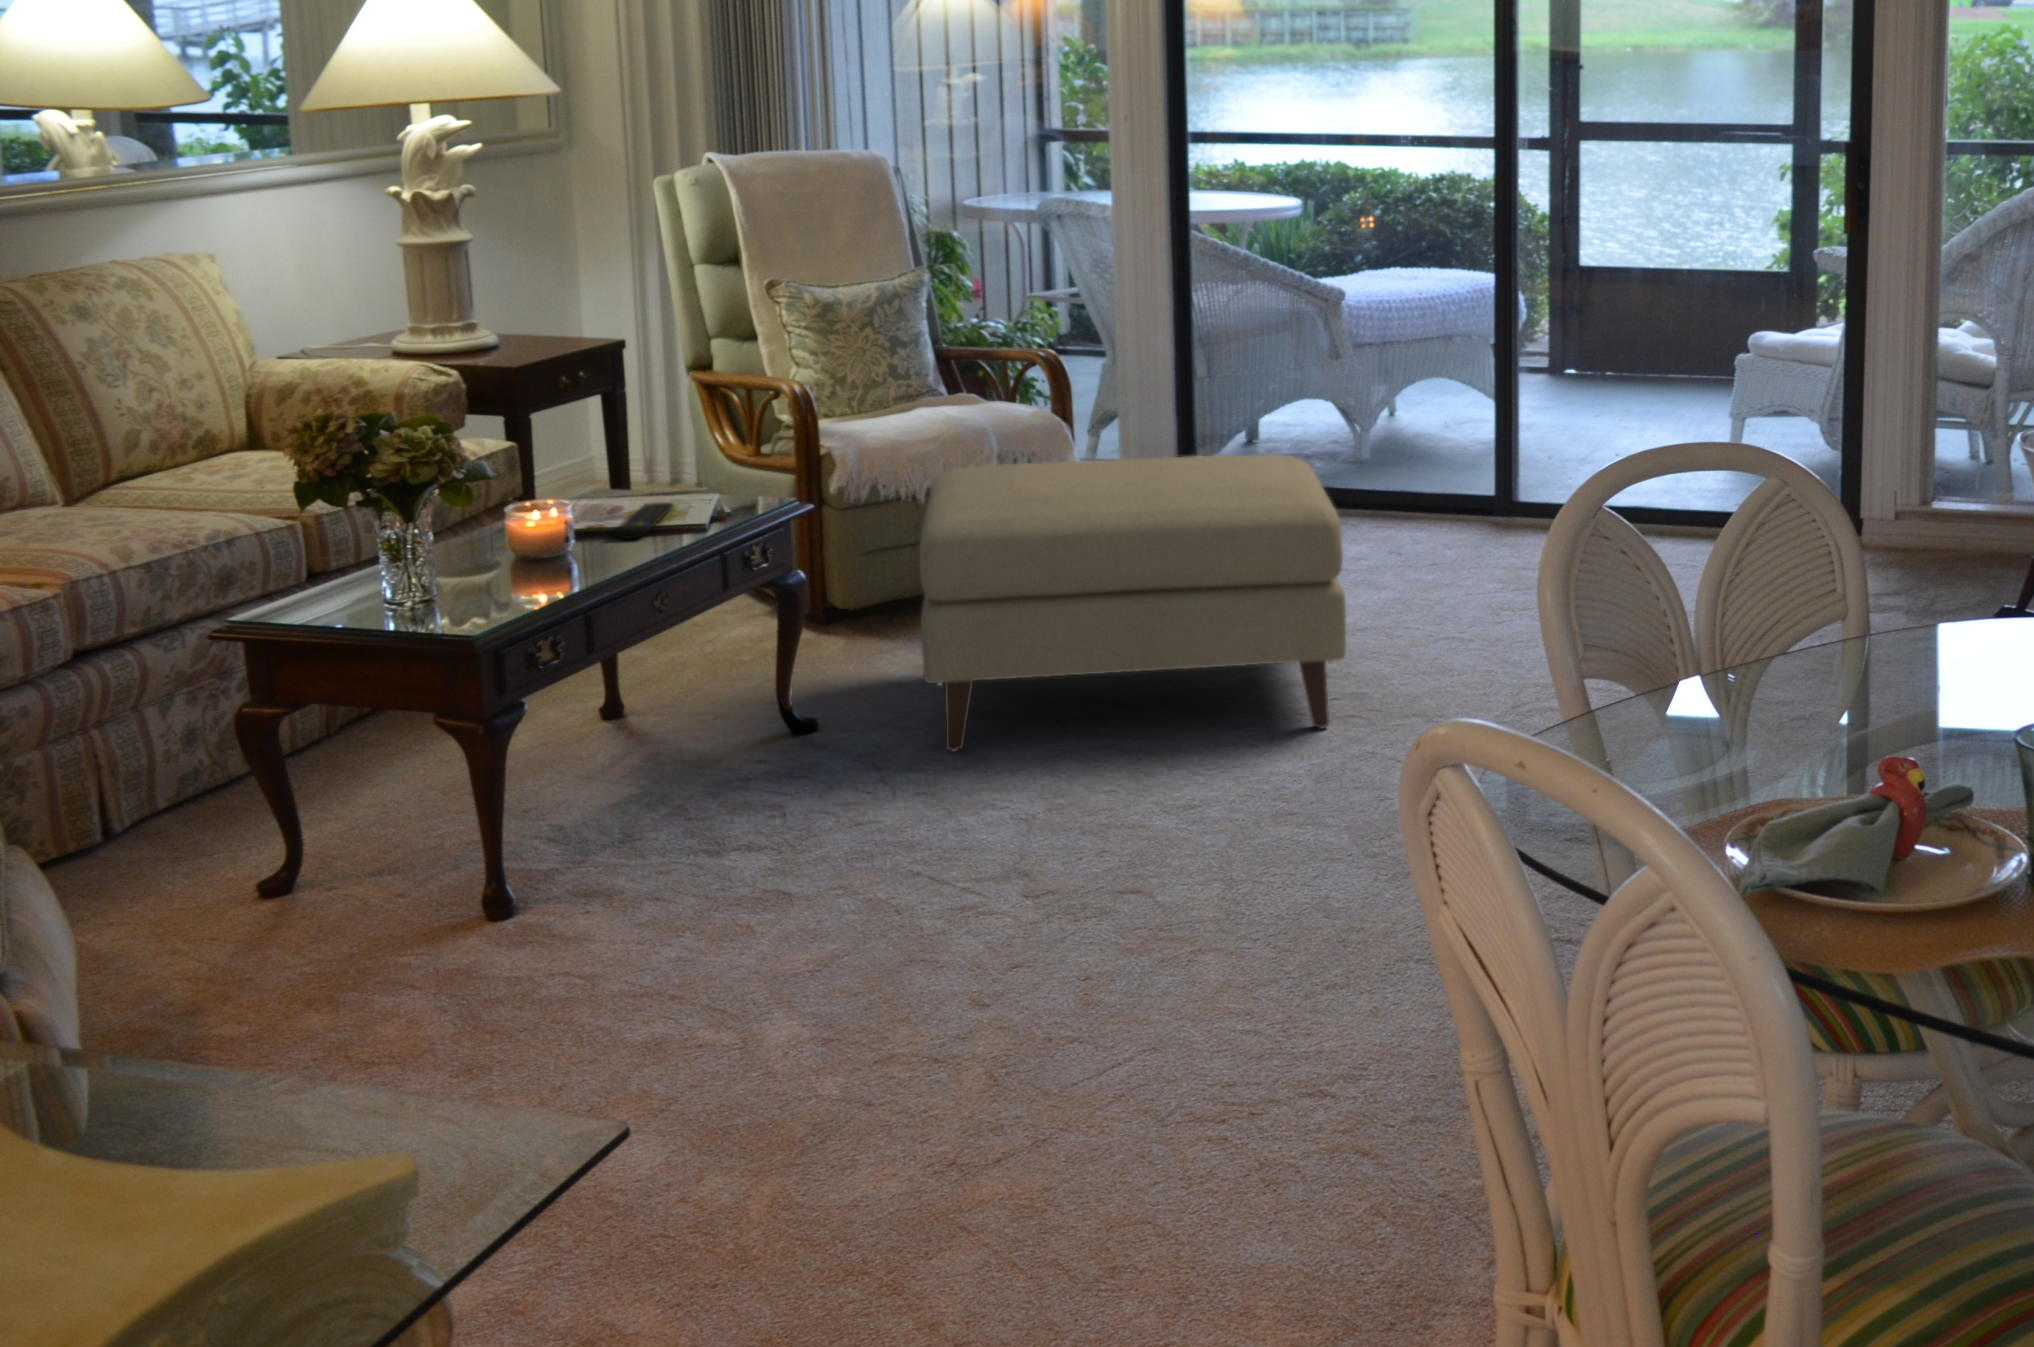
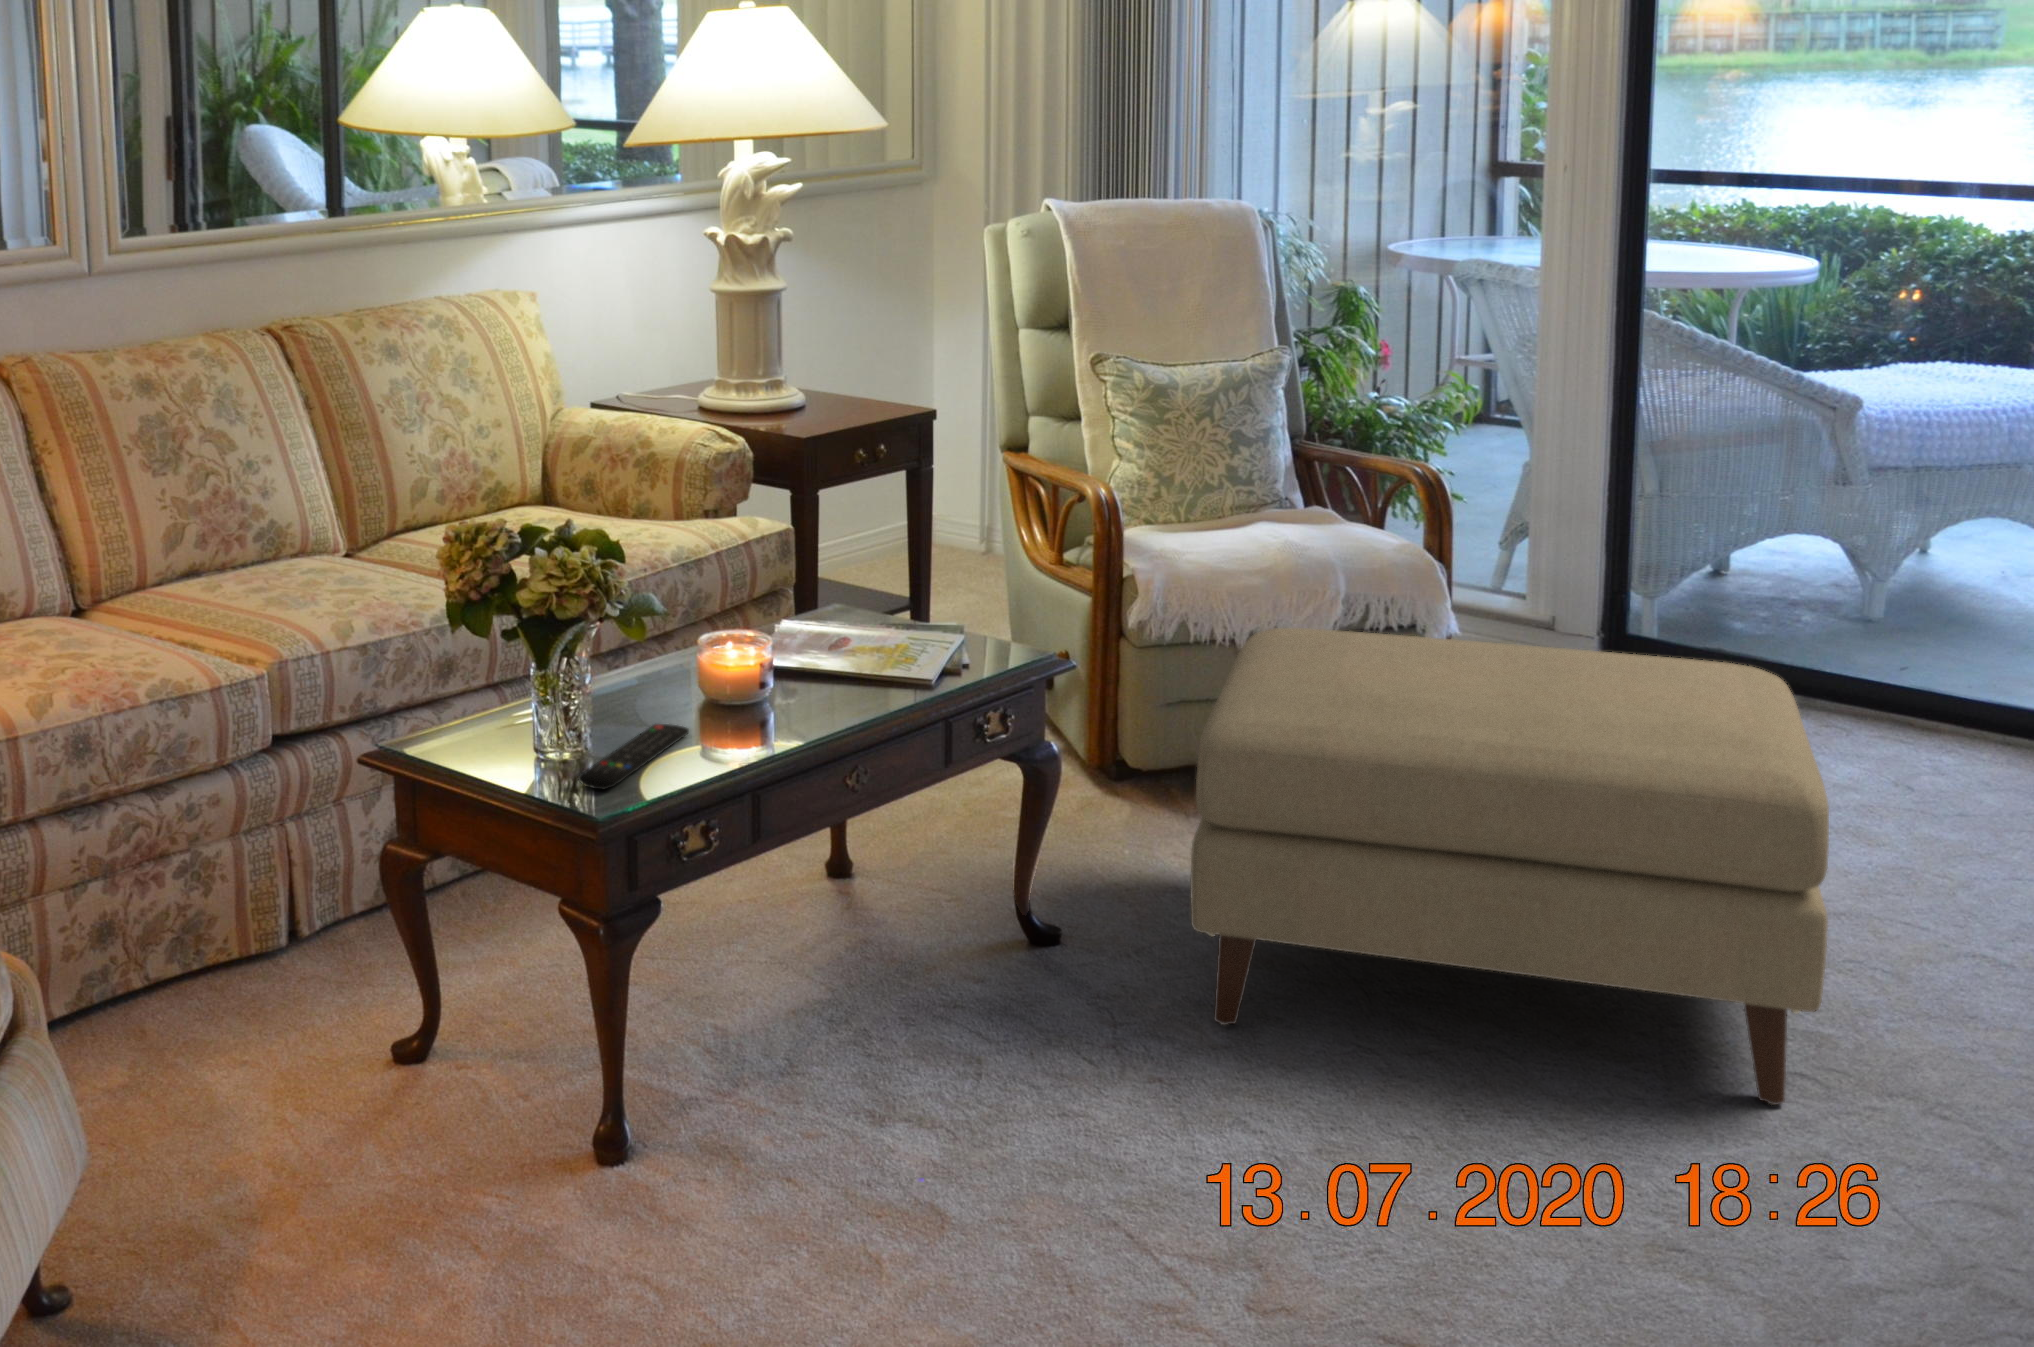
remote control: present [615,502,673,538] -> present [578,724,689,789]

